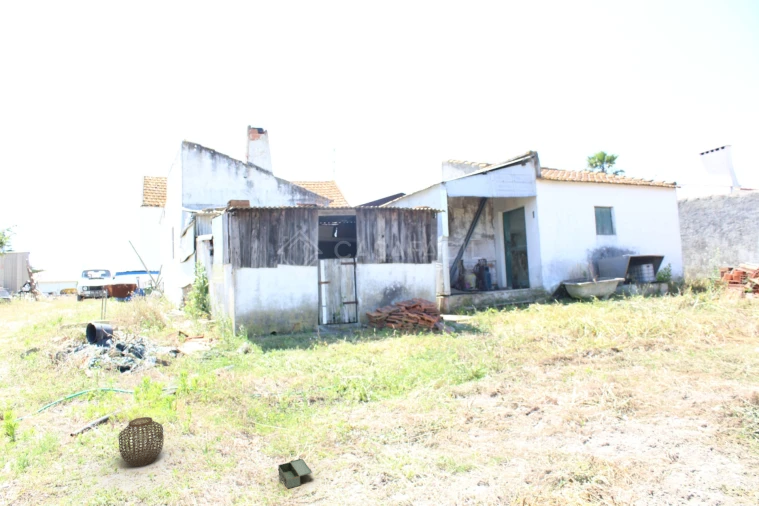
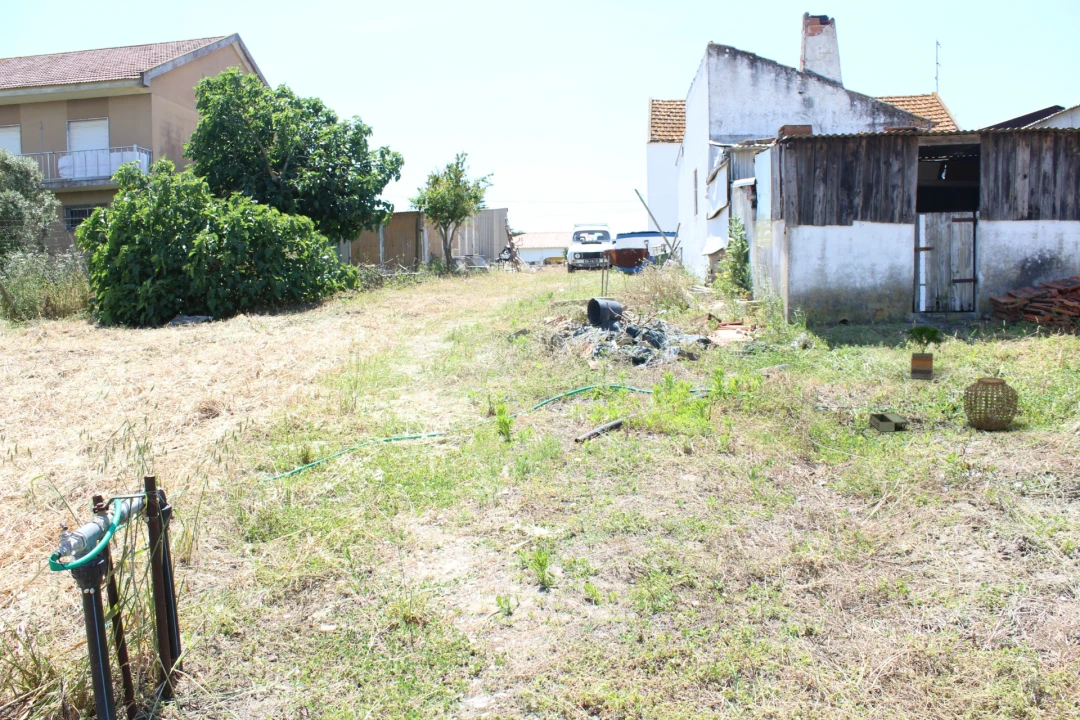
potted tree: none [311,354,341,400] -> present [906,326,943,379]
woven basket: present [119,417,164,466] -> present [963,377,1018,430]

